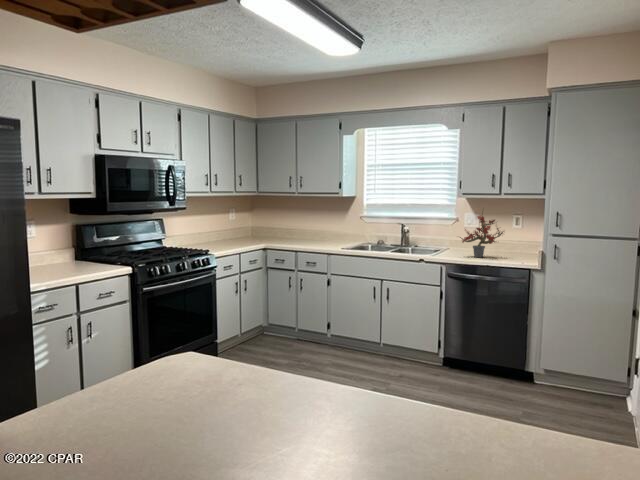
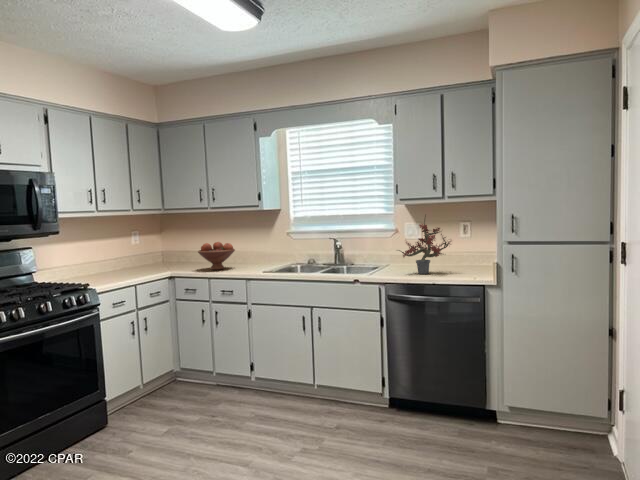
fruit bowl: none [287,222,318,245] -> present [198,242,235,270]

